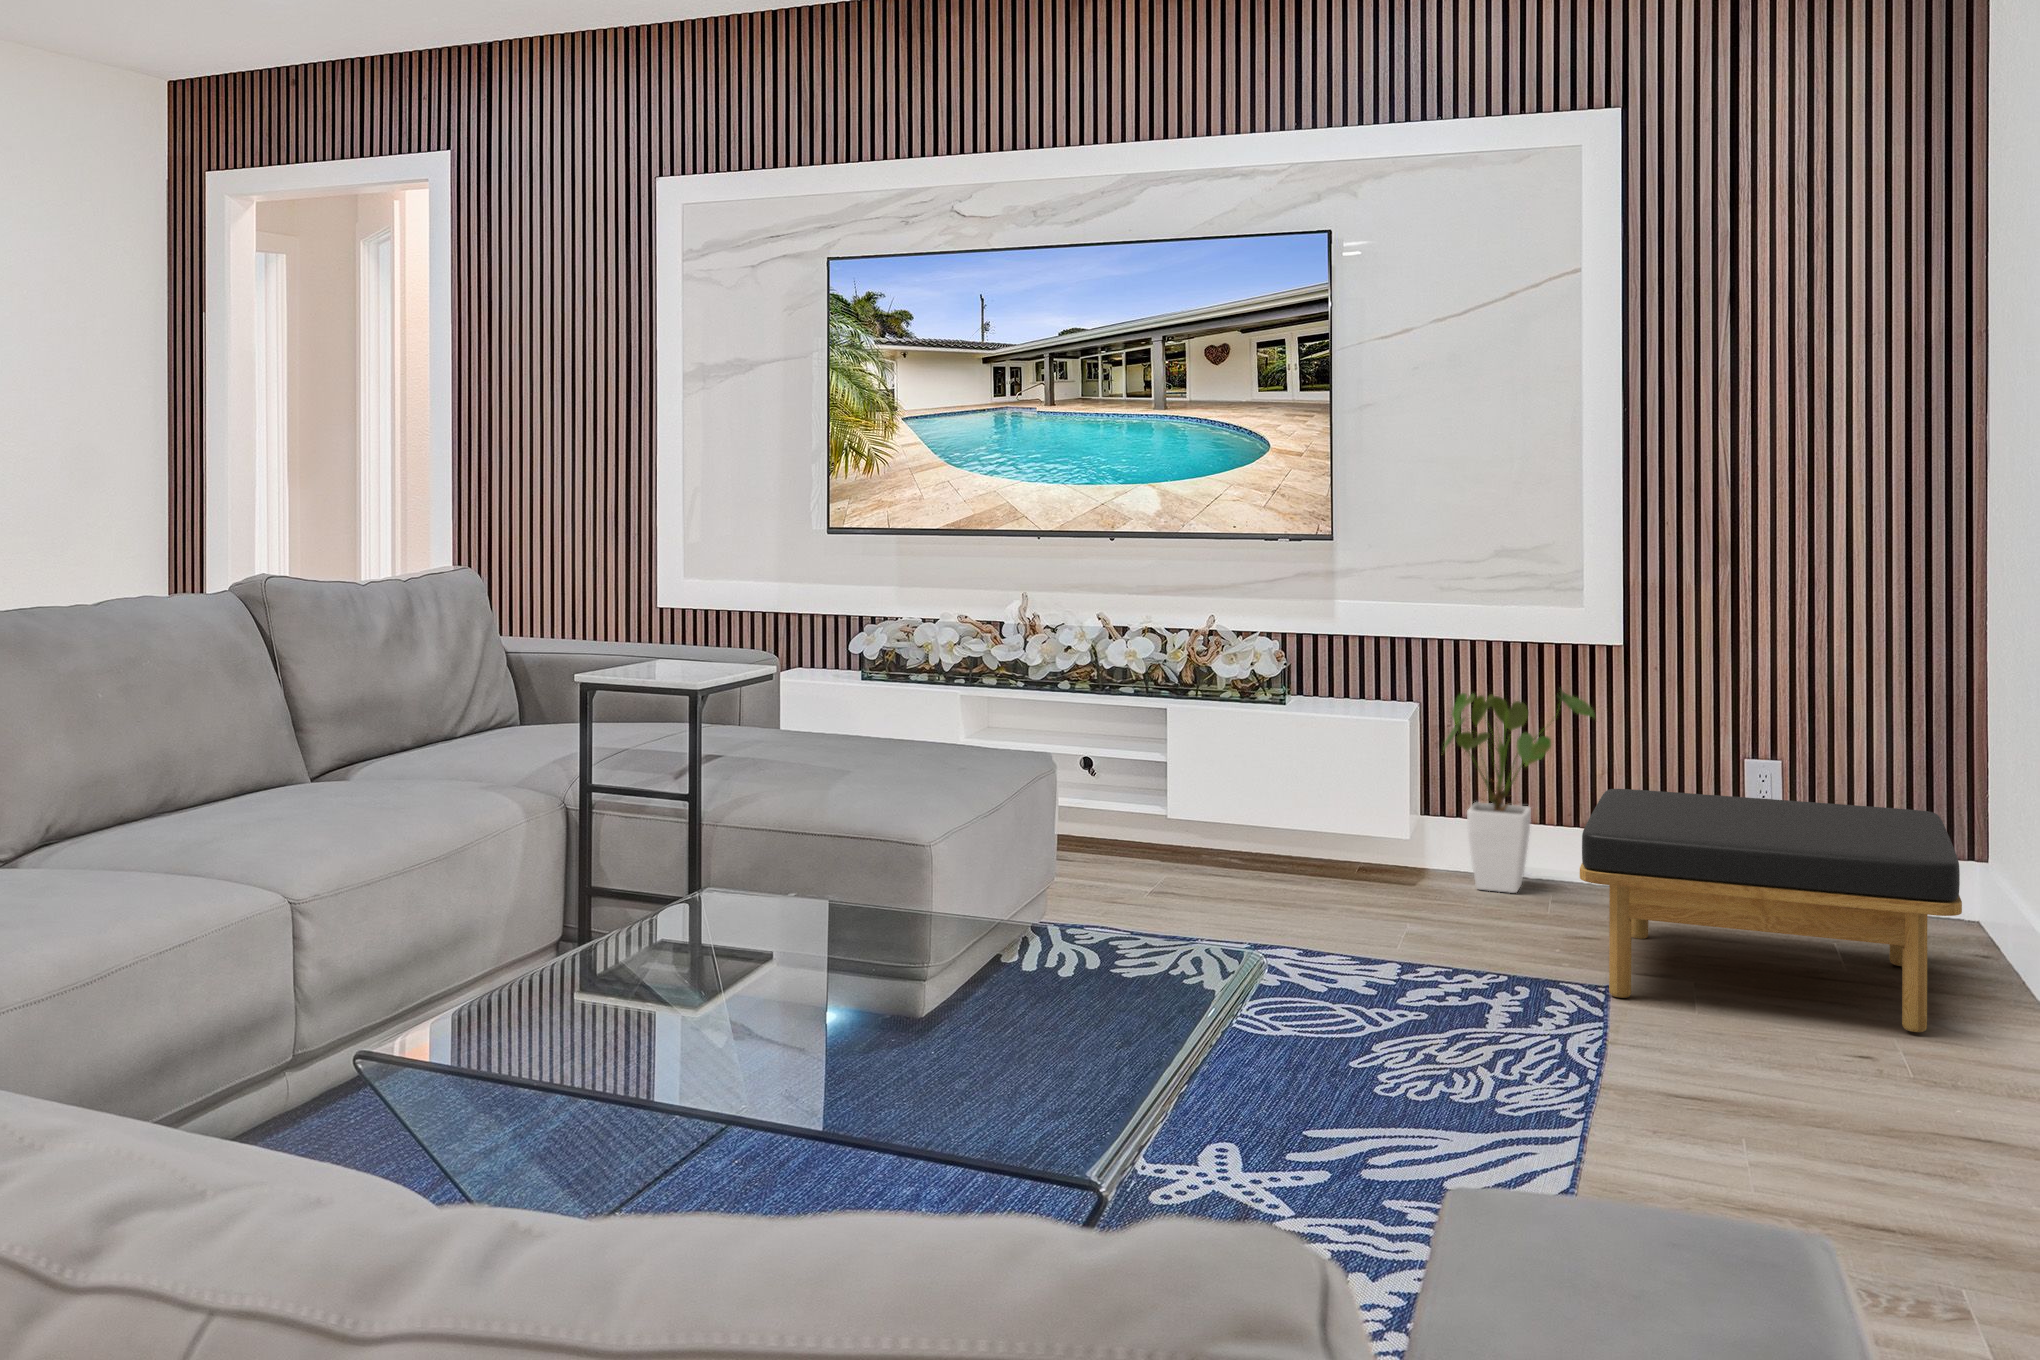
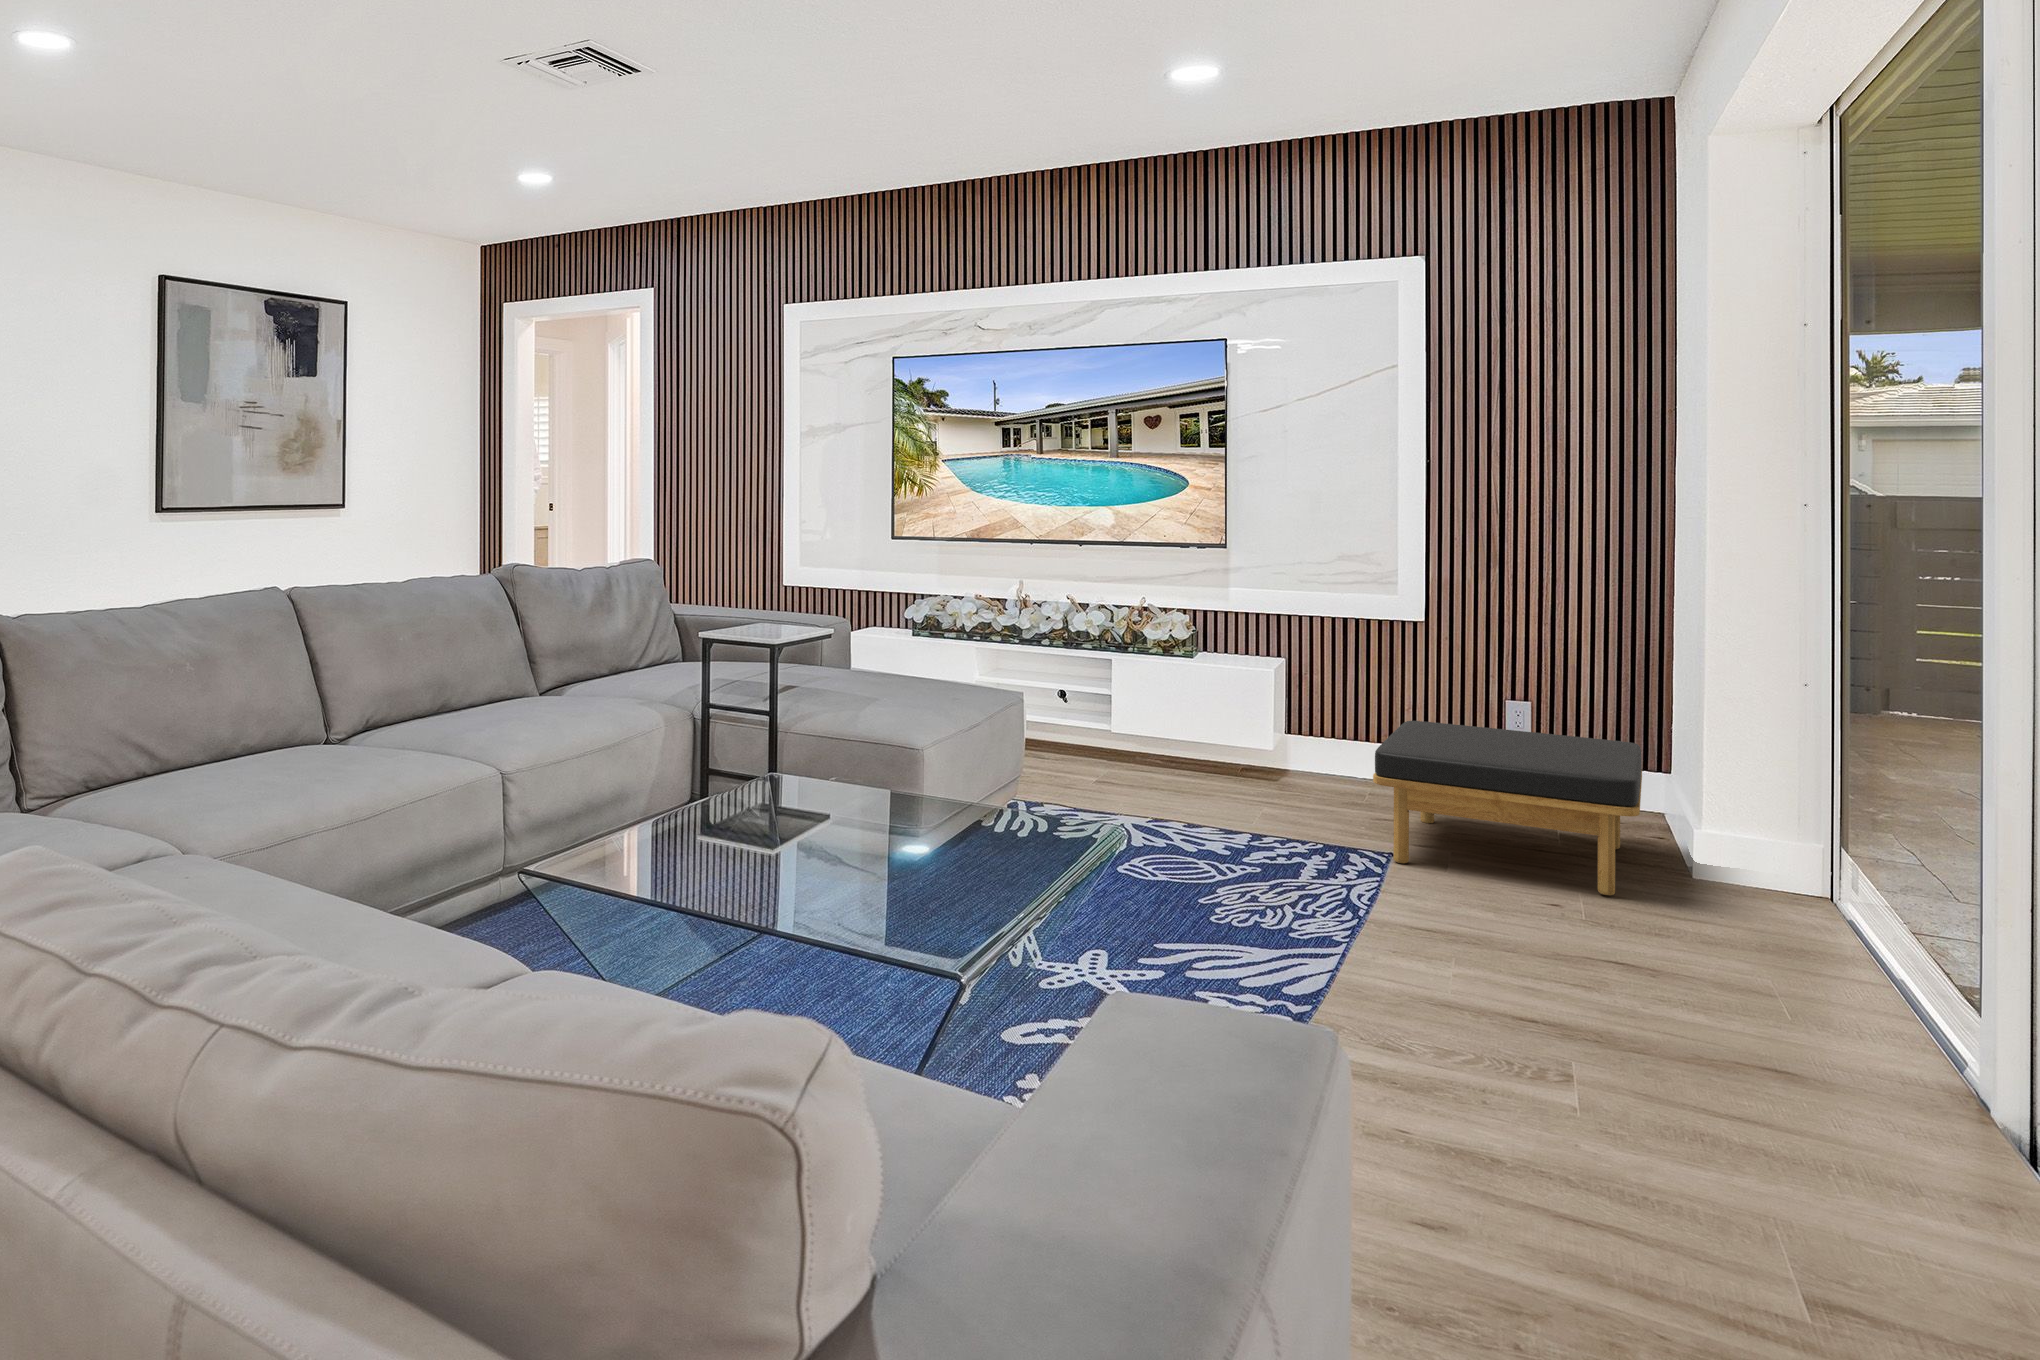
house plant: present [1444,690,1595,893] -> none [1297,650,1409,789]

